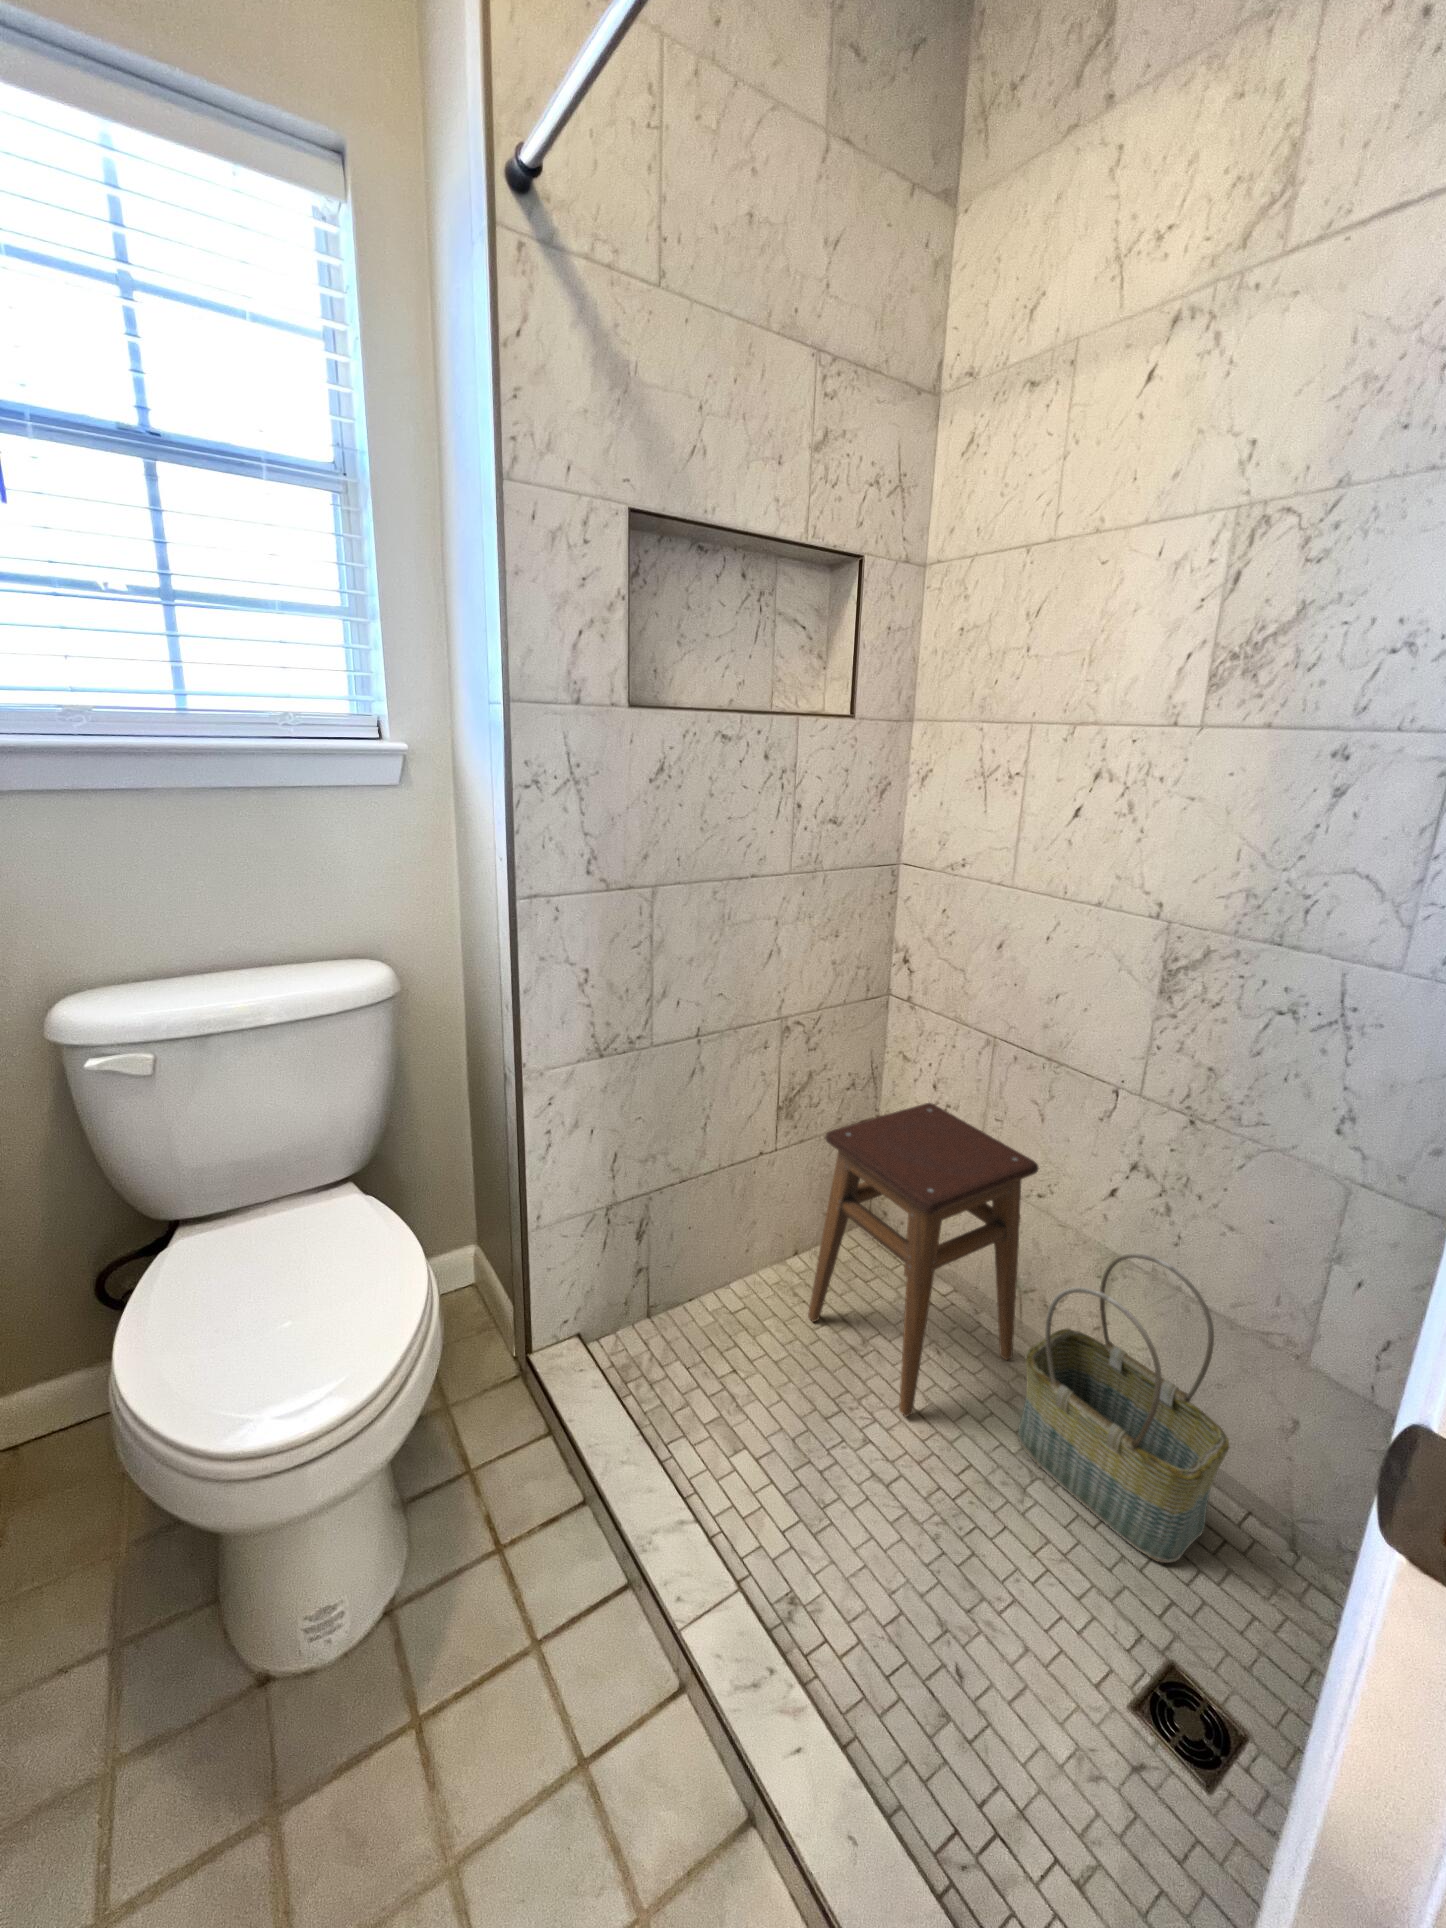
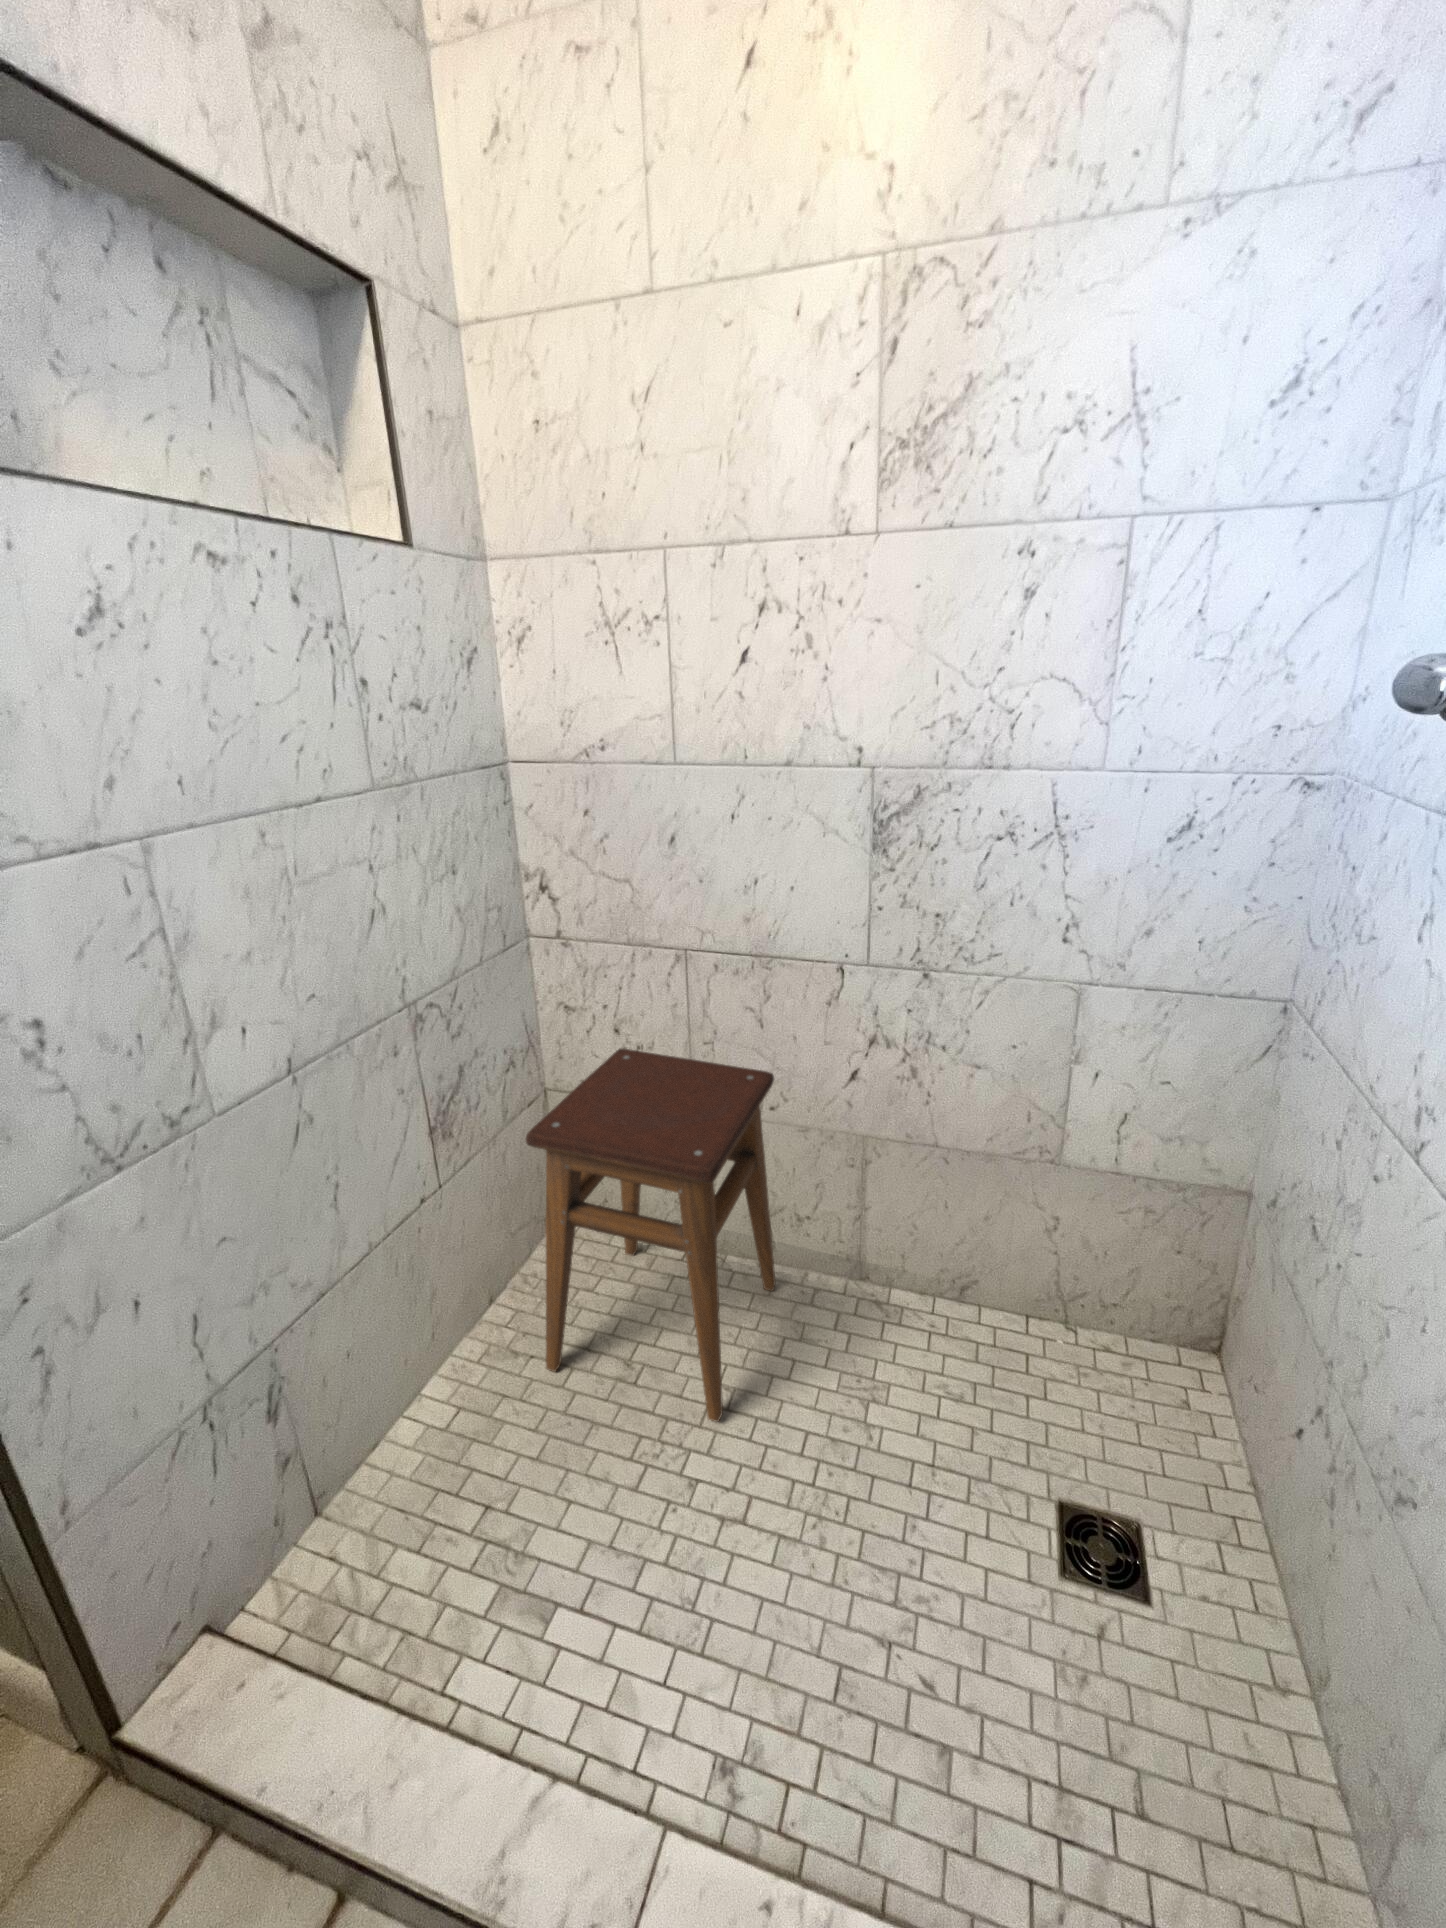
basket: present [1018,1253,1229,1563] -> none [823,1123,1025,1412]

